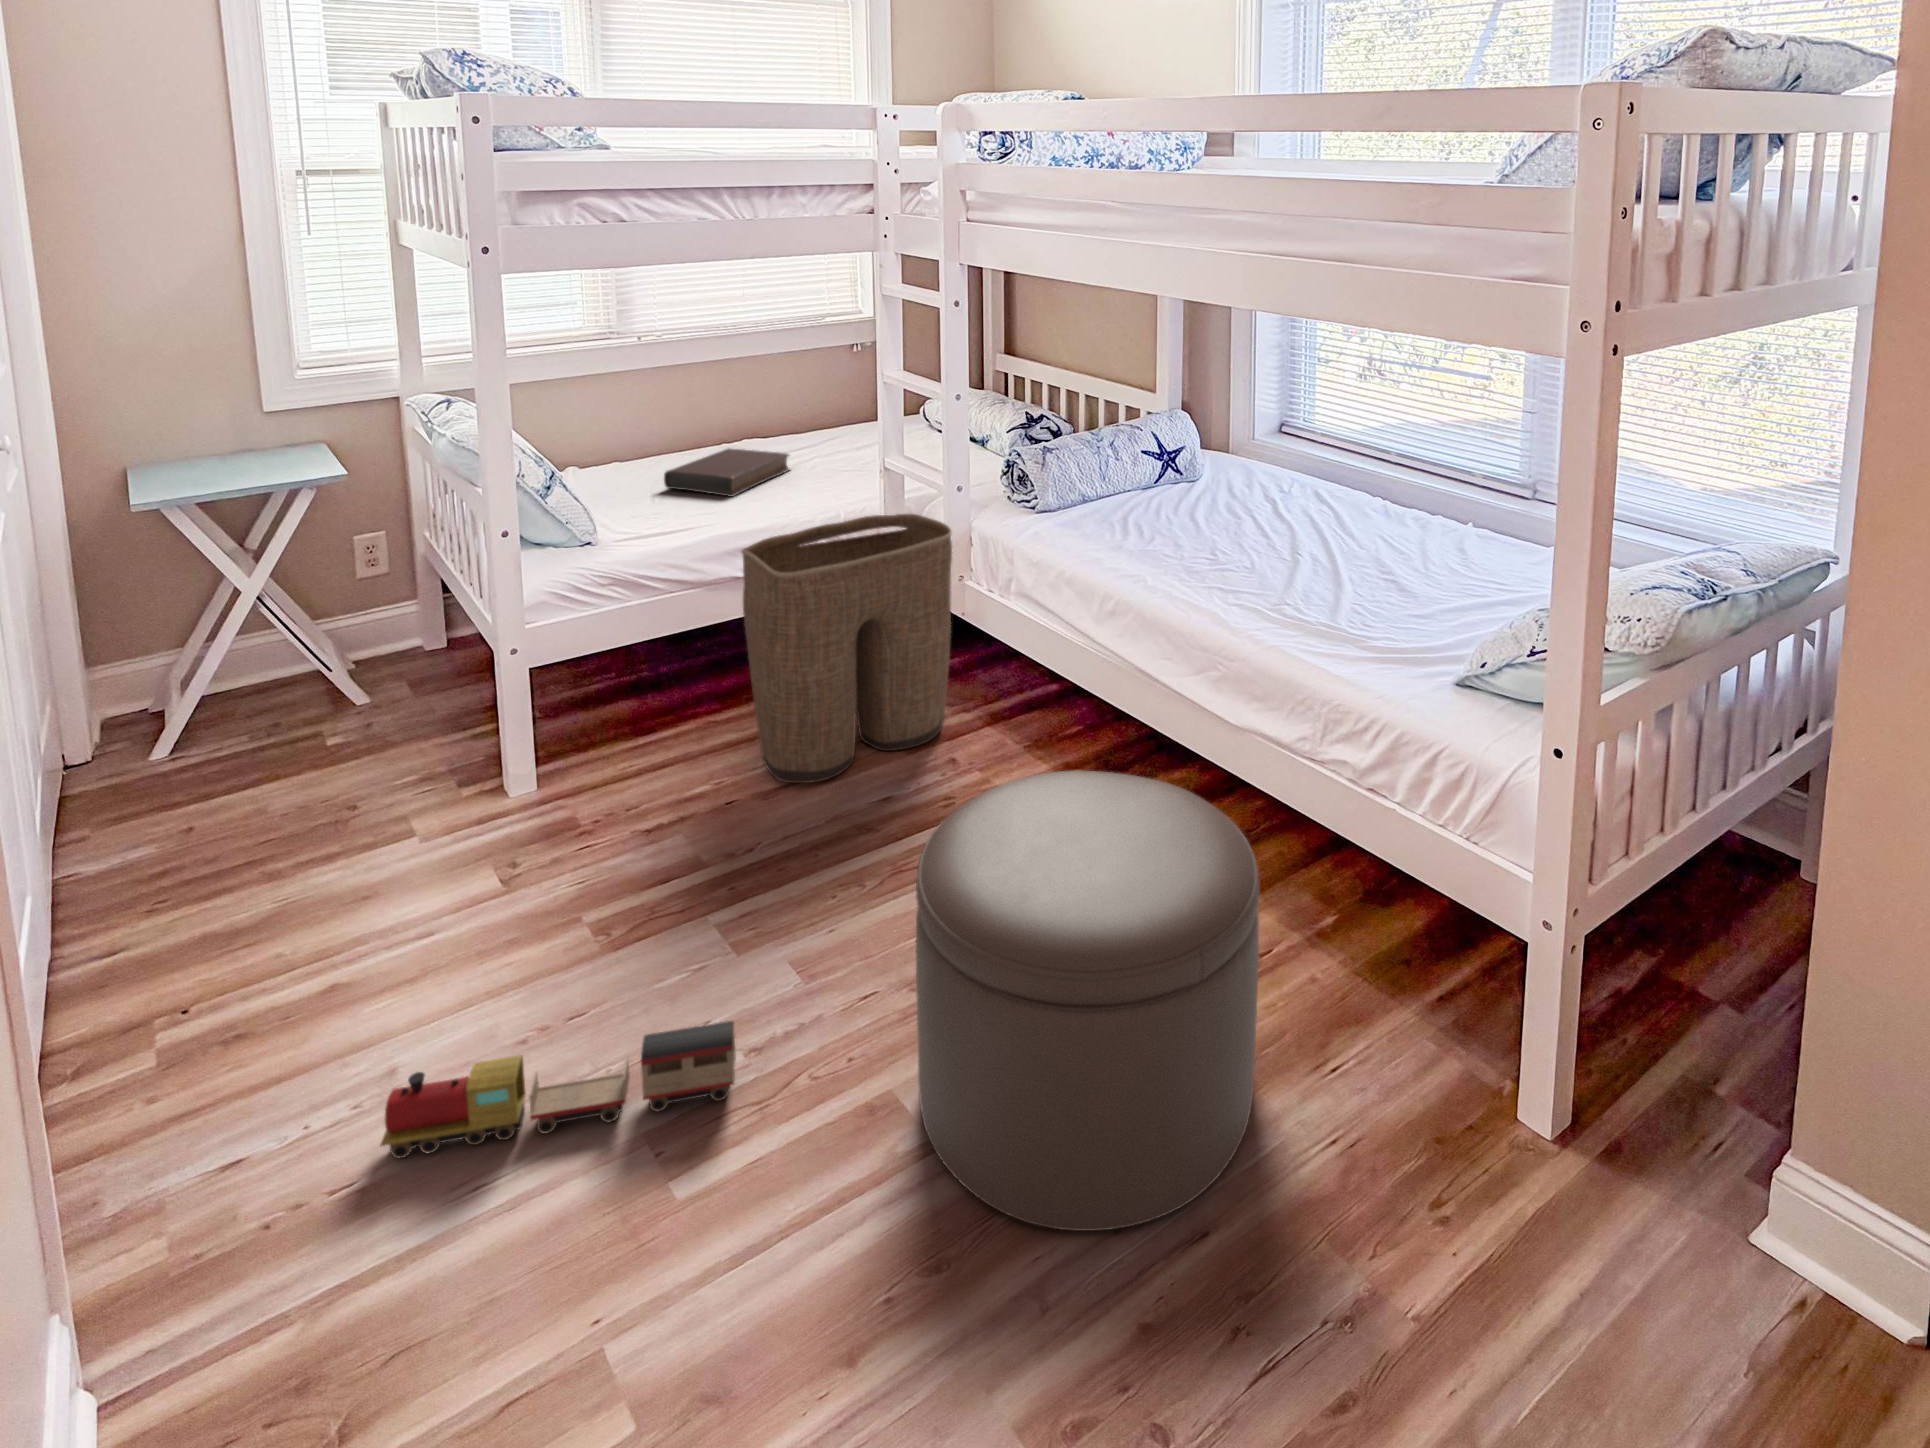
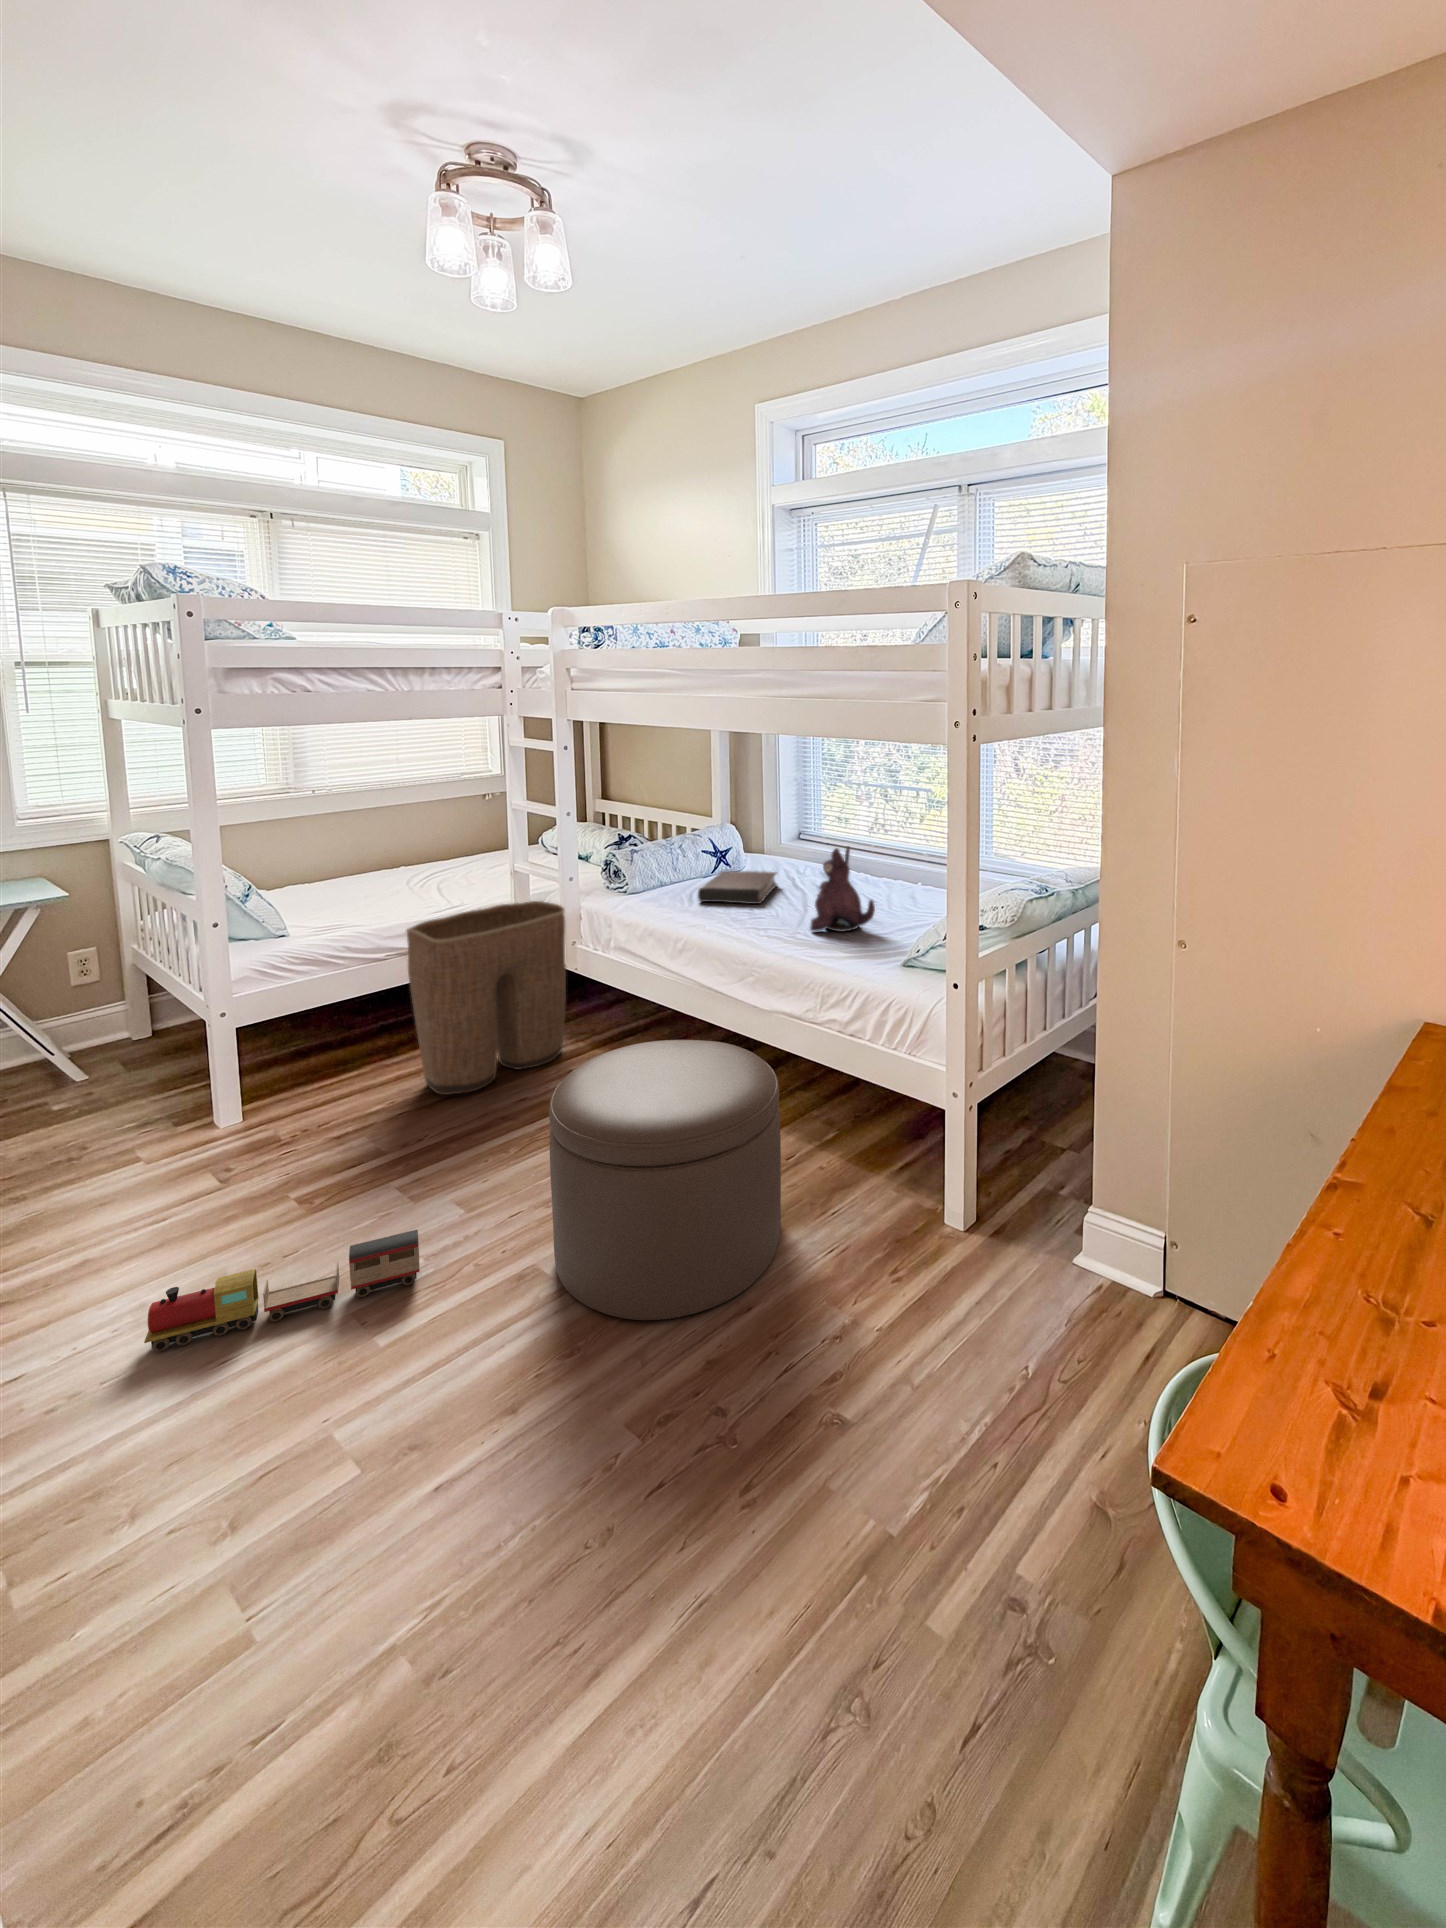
book: present [664,448,790,497] -> present [698,871,777,904]
plush toy: none [1305,472,1409,604] -> present [810,847,875,932]

